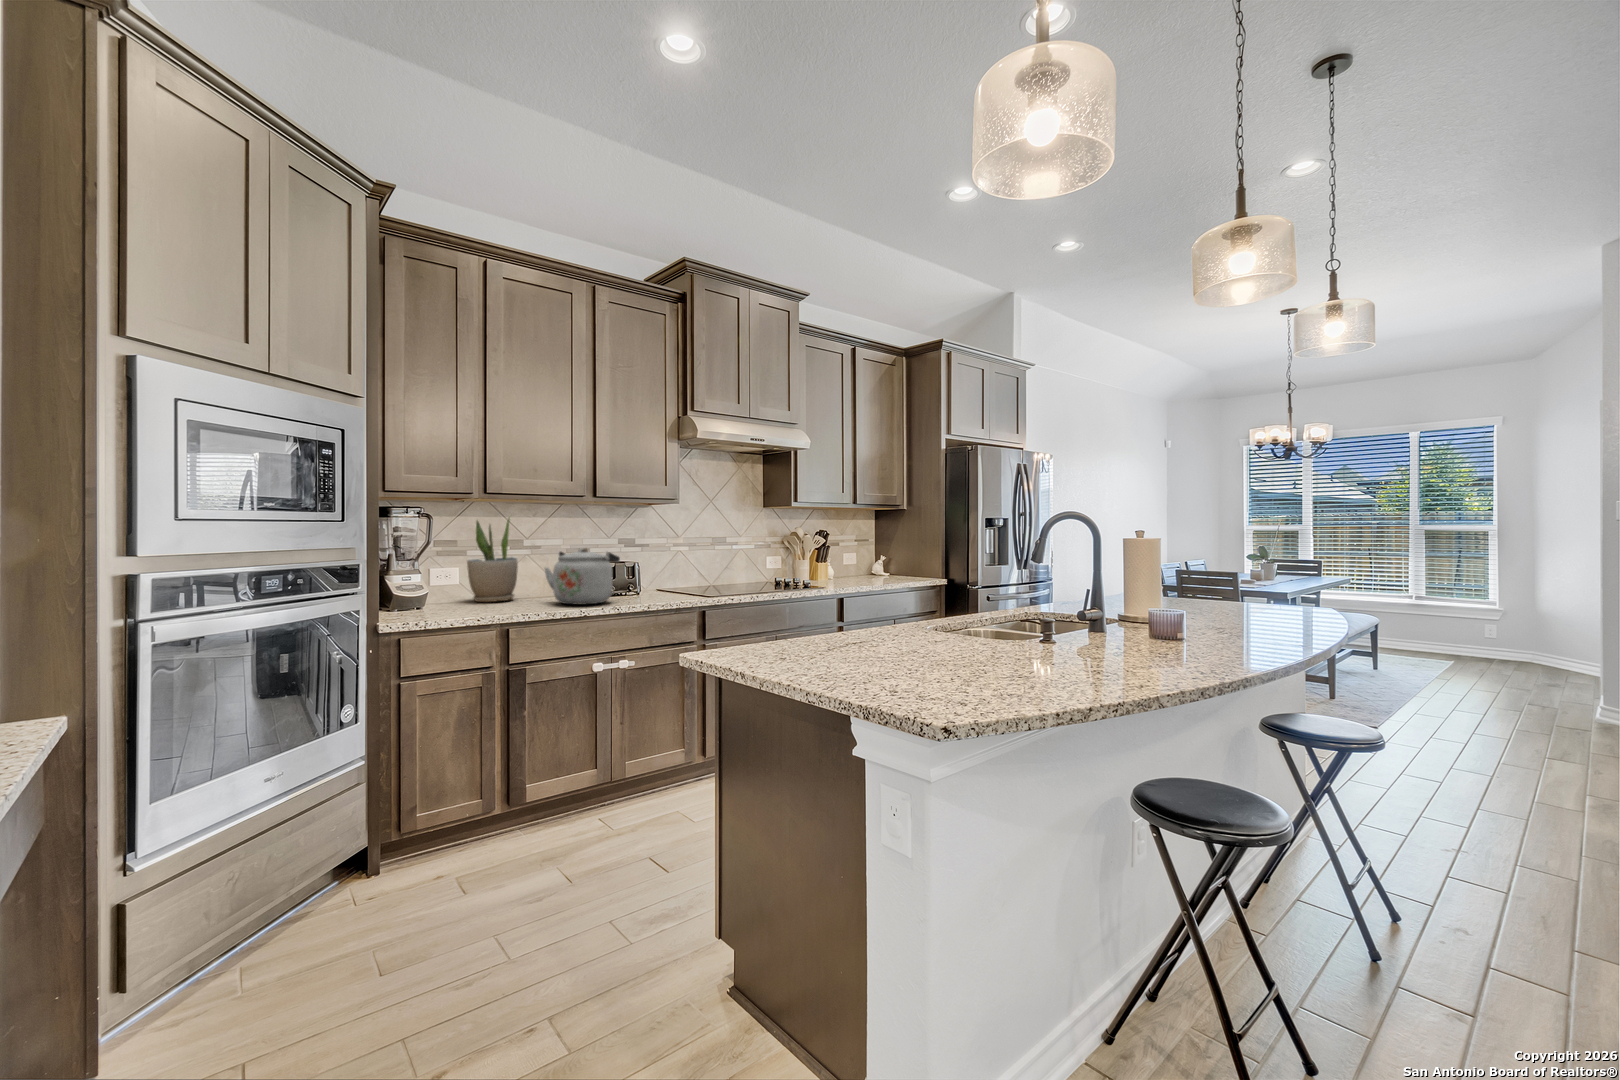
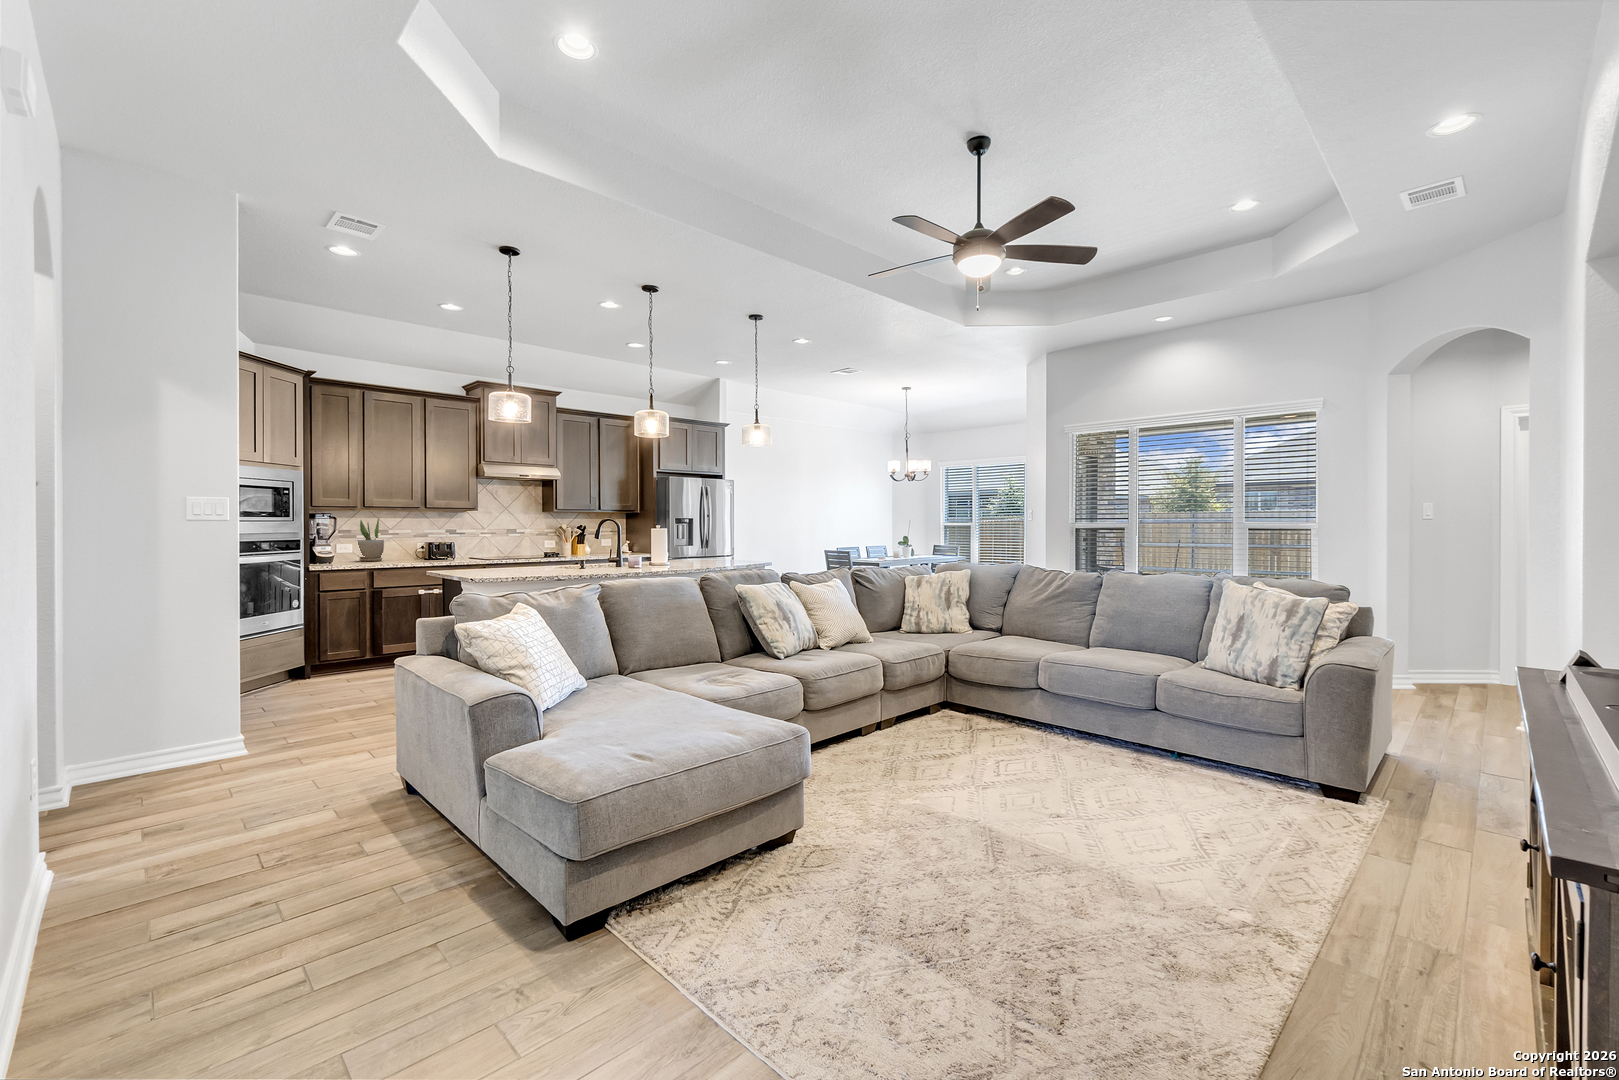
kettle: present [545,548,620,605] -> none [397,534,439,562]

